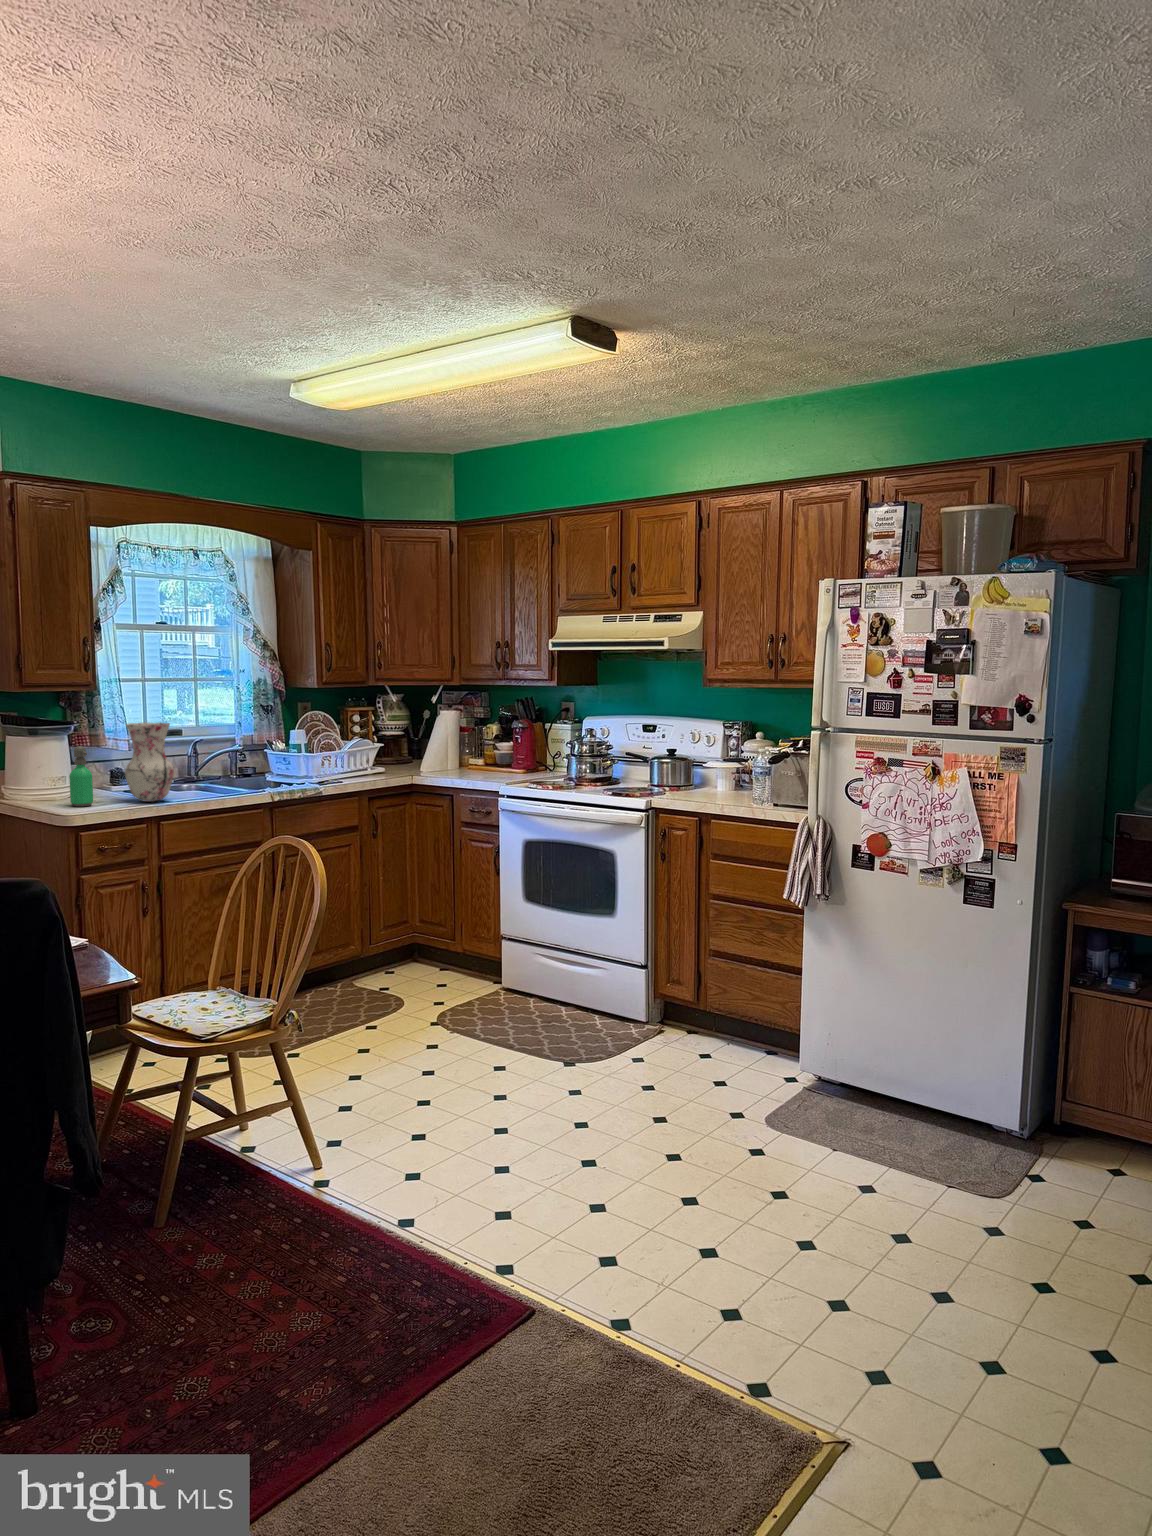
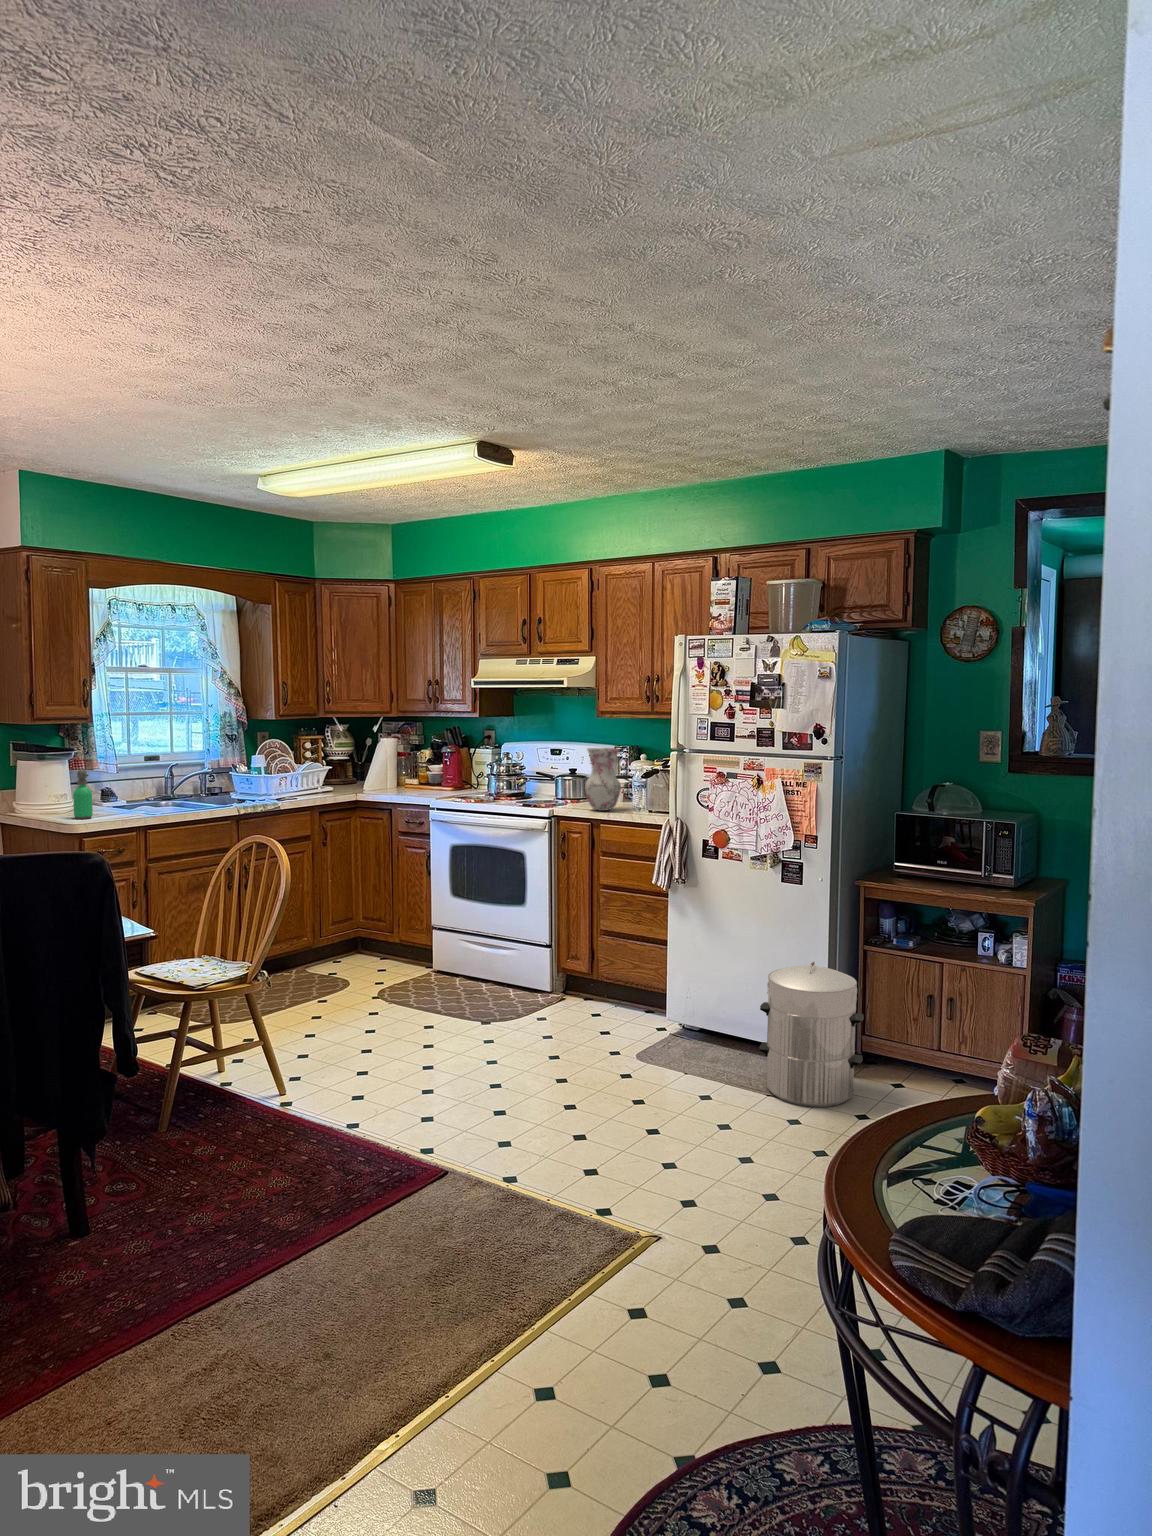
vase: present [125,722,174,802] -> present [585,748,621,811]
waste bin: none [937,1012,1086,1210] -> present [759,962,864,1107]

